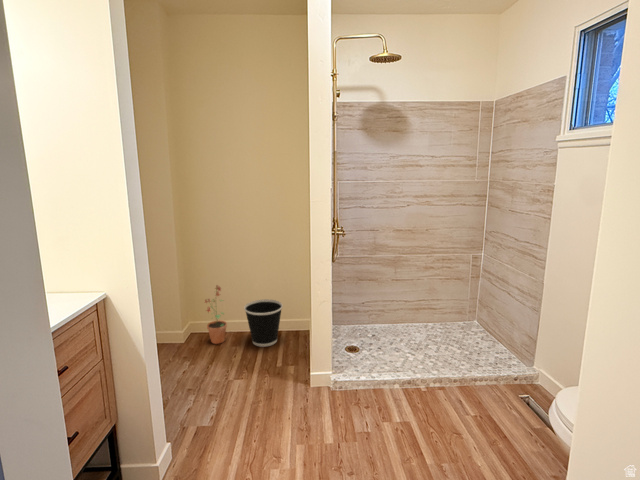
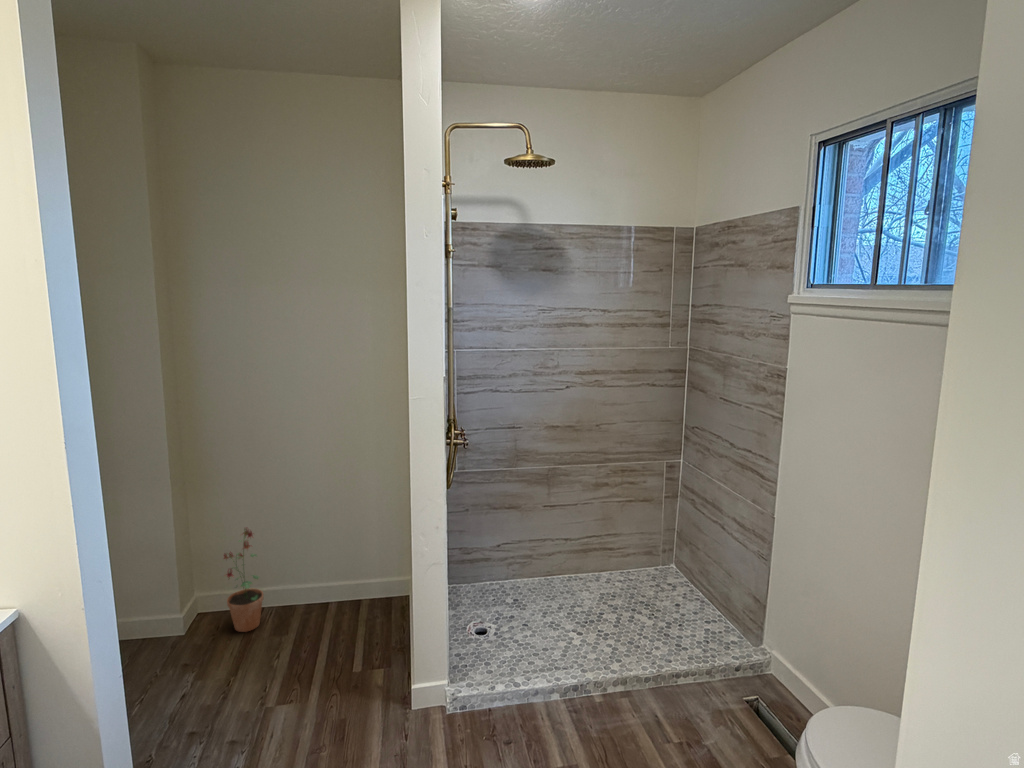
wastebasket: present [244,299,283,347] -> none [295,547,363,632]

